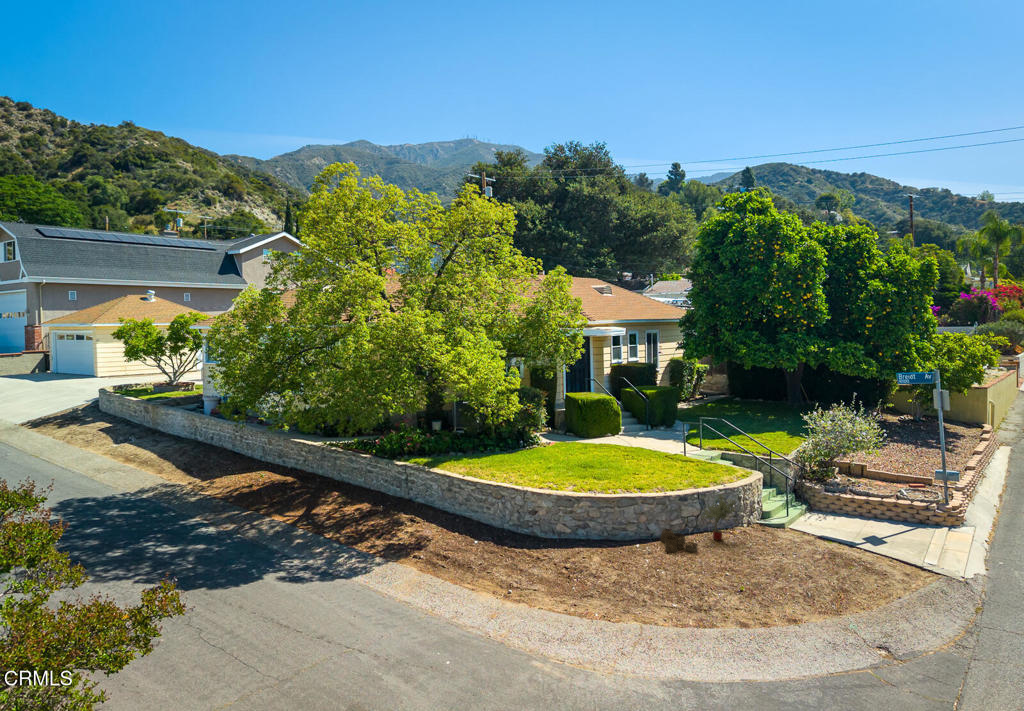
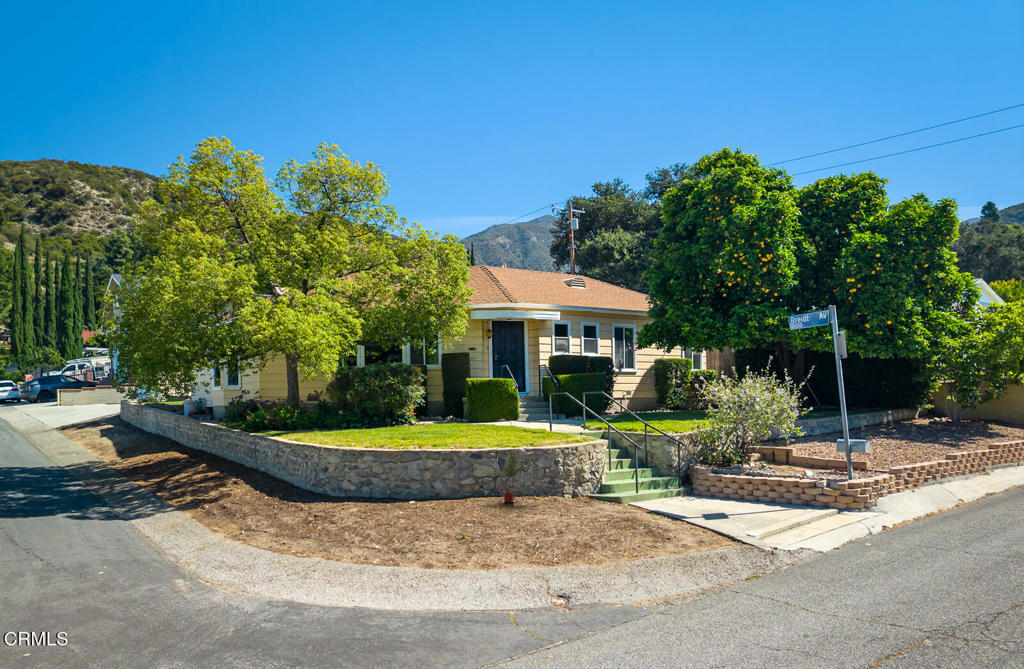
woven basket: present [661,529,697,552] -> none [432,486,468,509]

